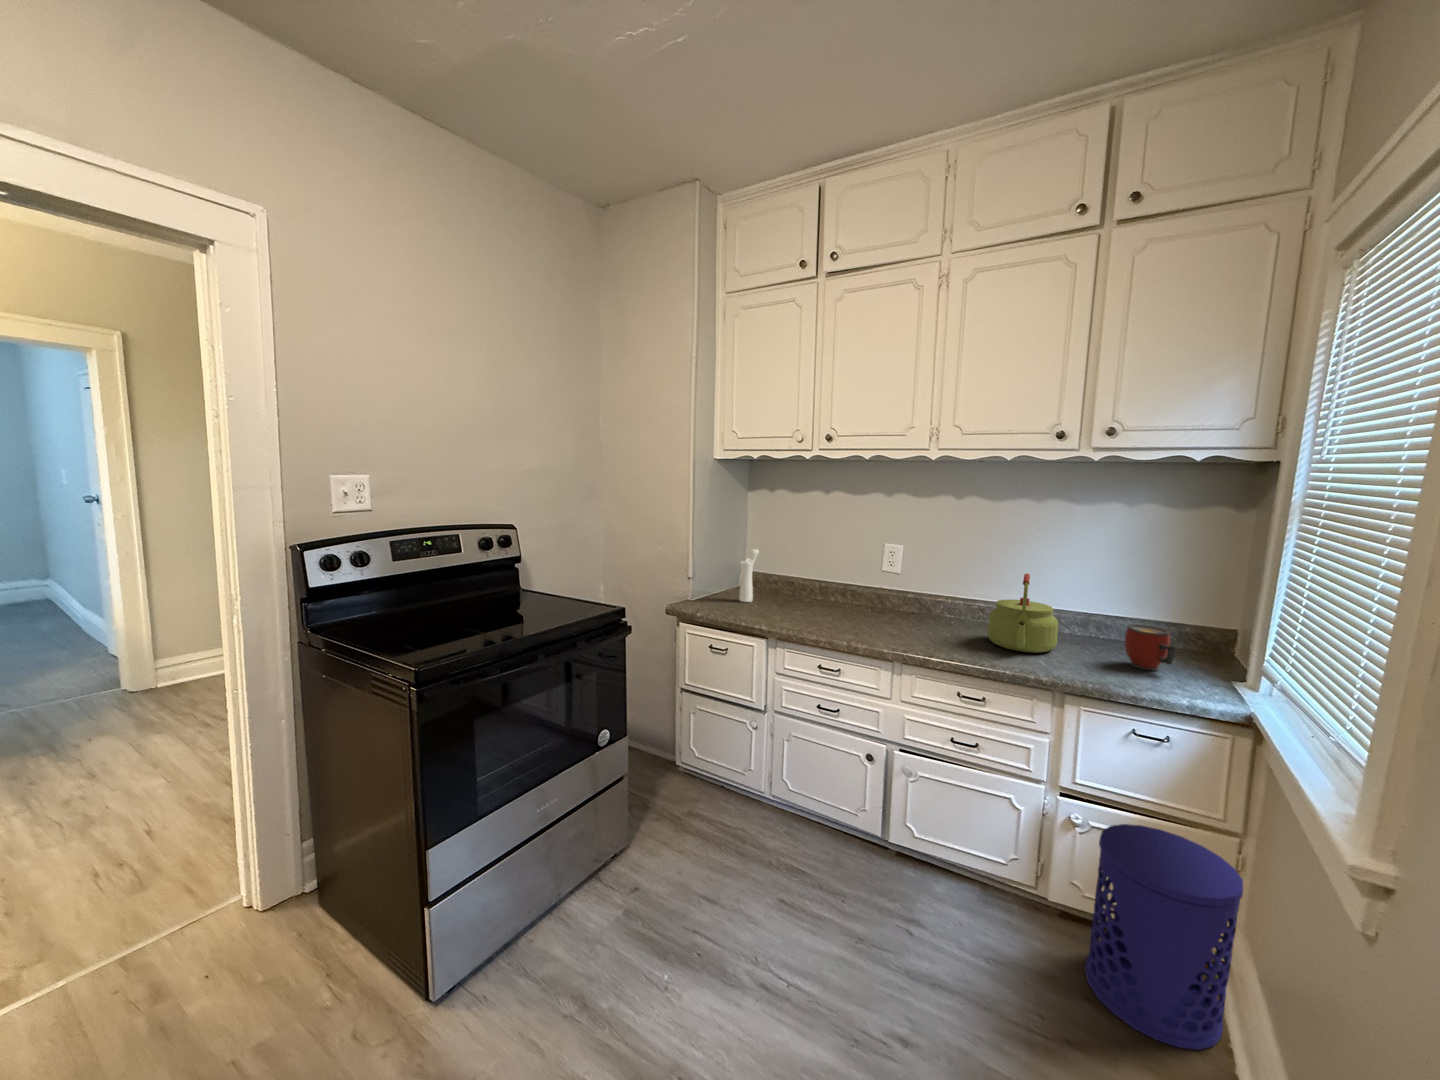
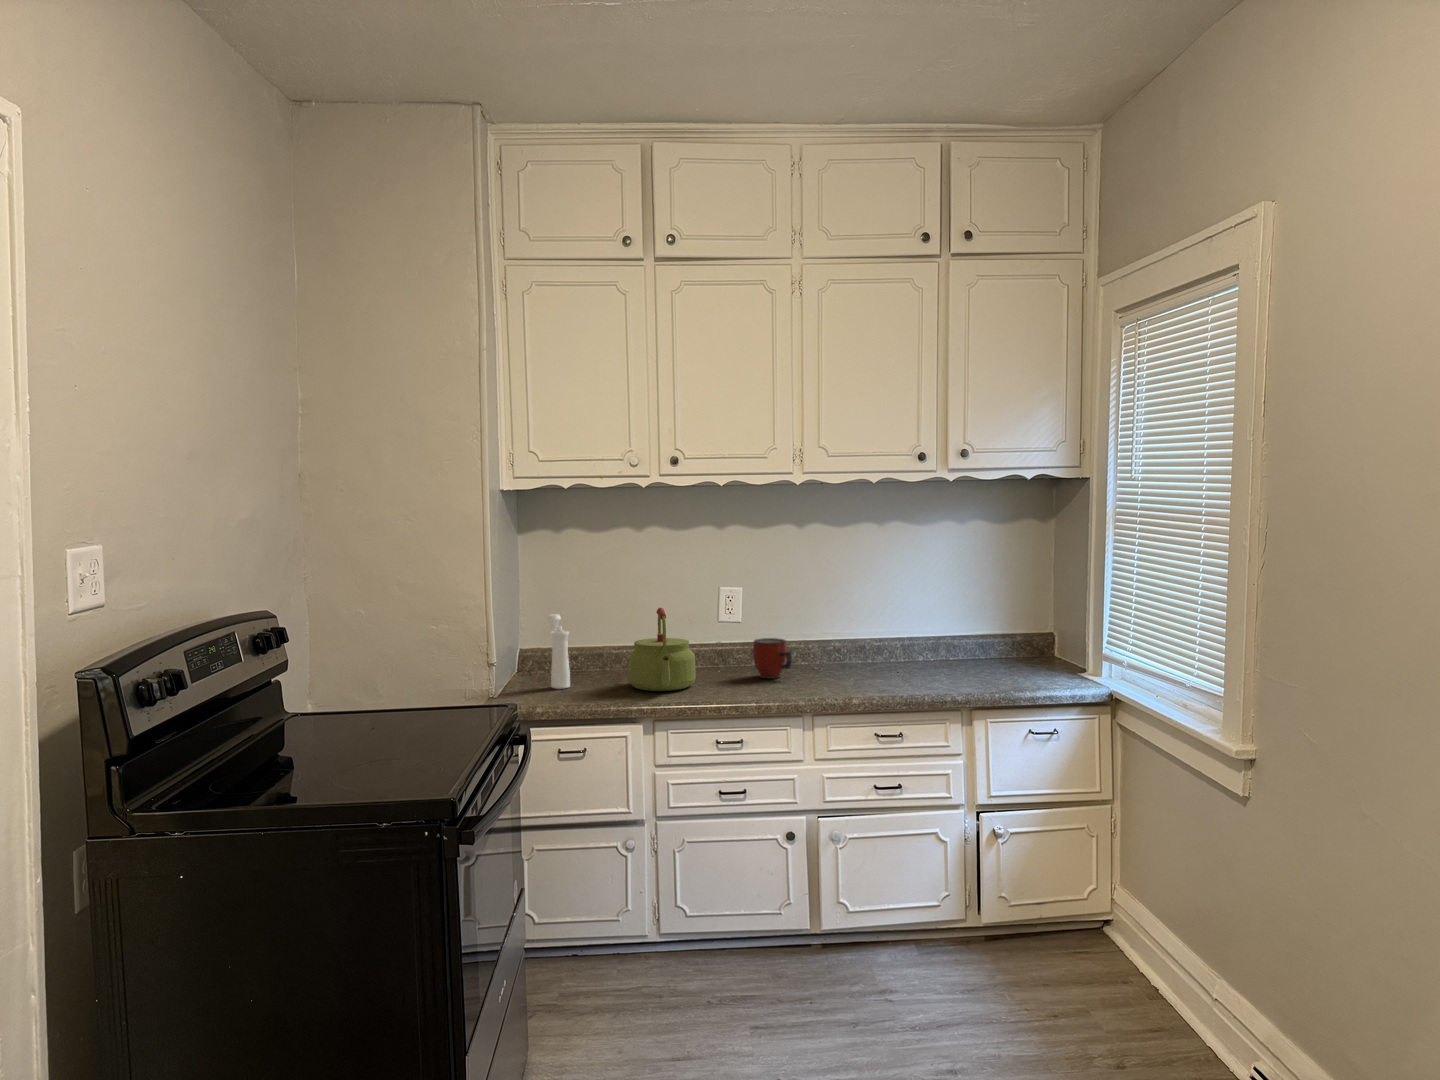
kettle: present [987,574,1058,653] -> present [628,608,696,691]
mug: present [1125,624,1175,671] -> present [753,638,792,679]
waste bin: present [1085,824,1243,1050] -> none [1028,815,1136,990]

